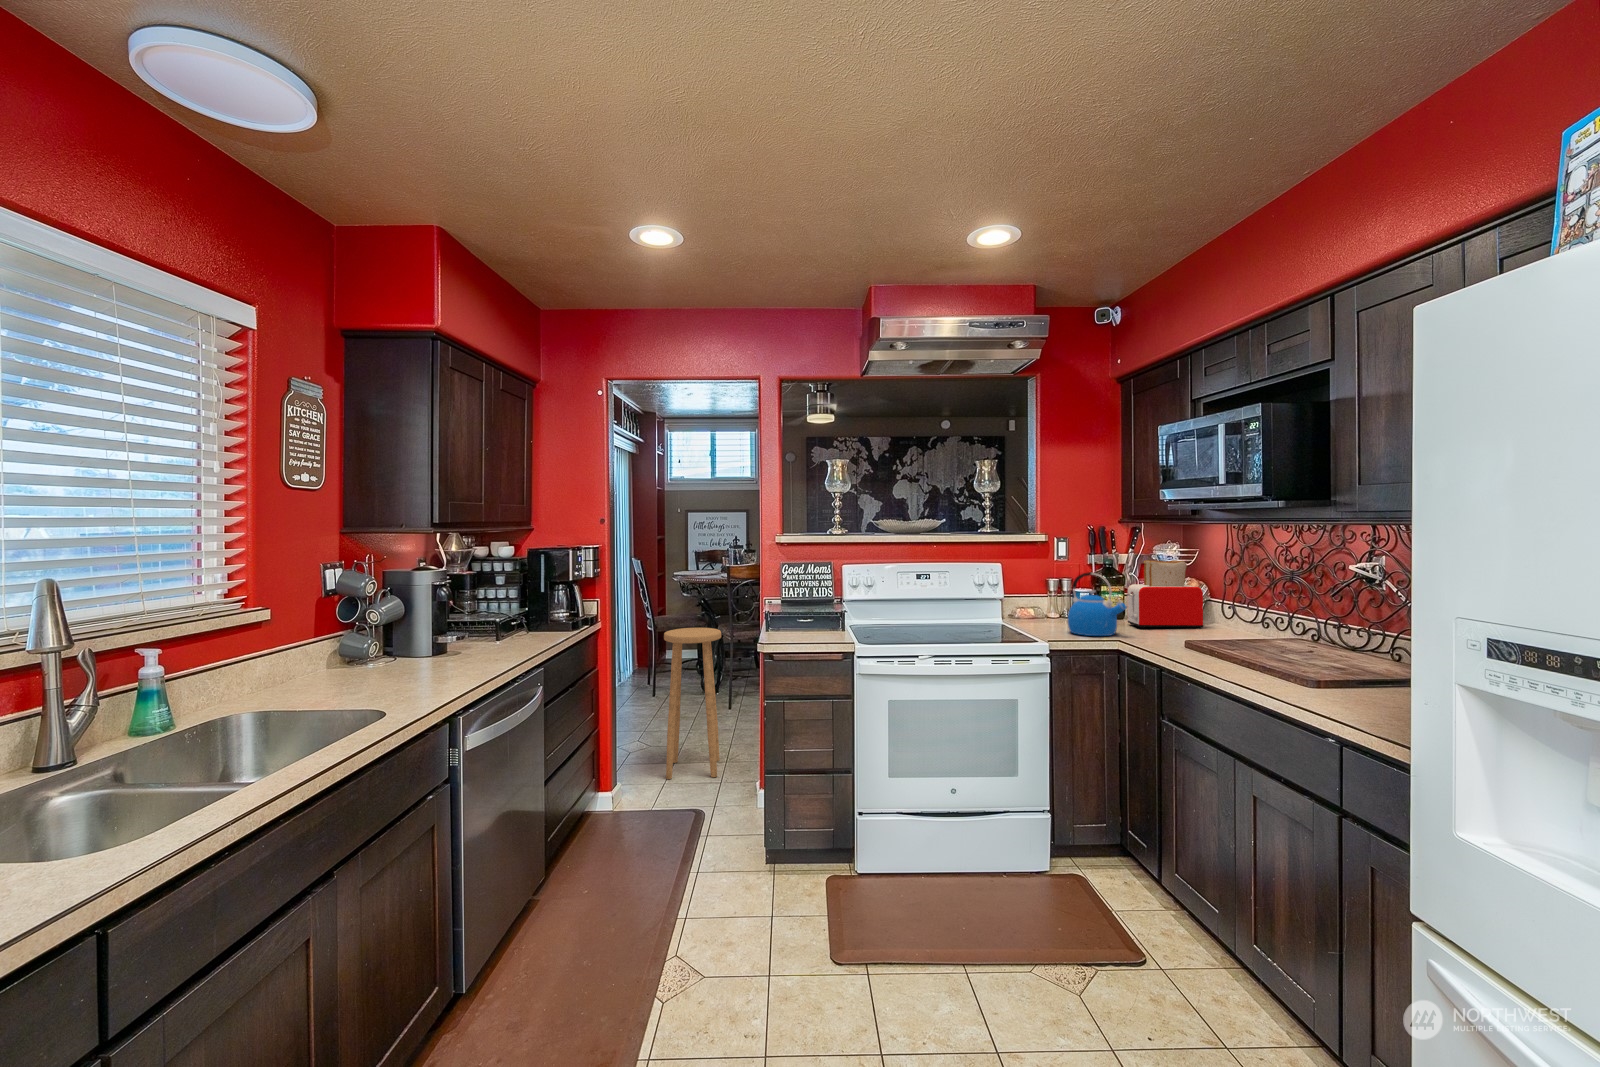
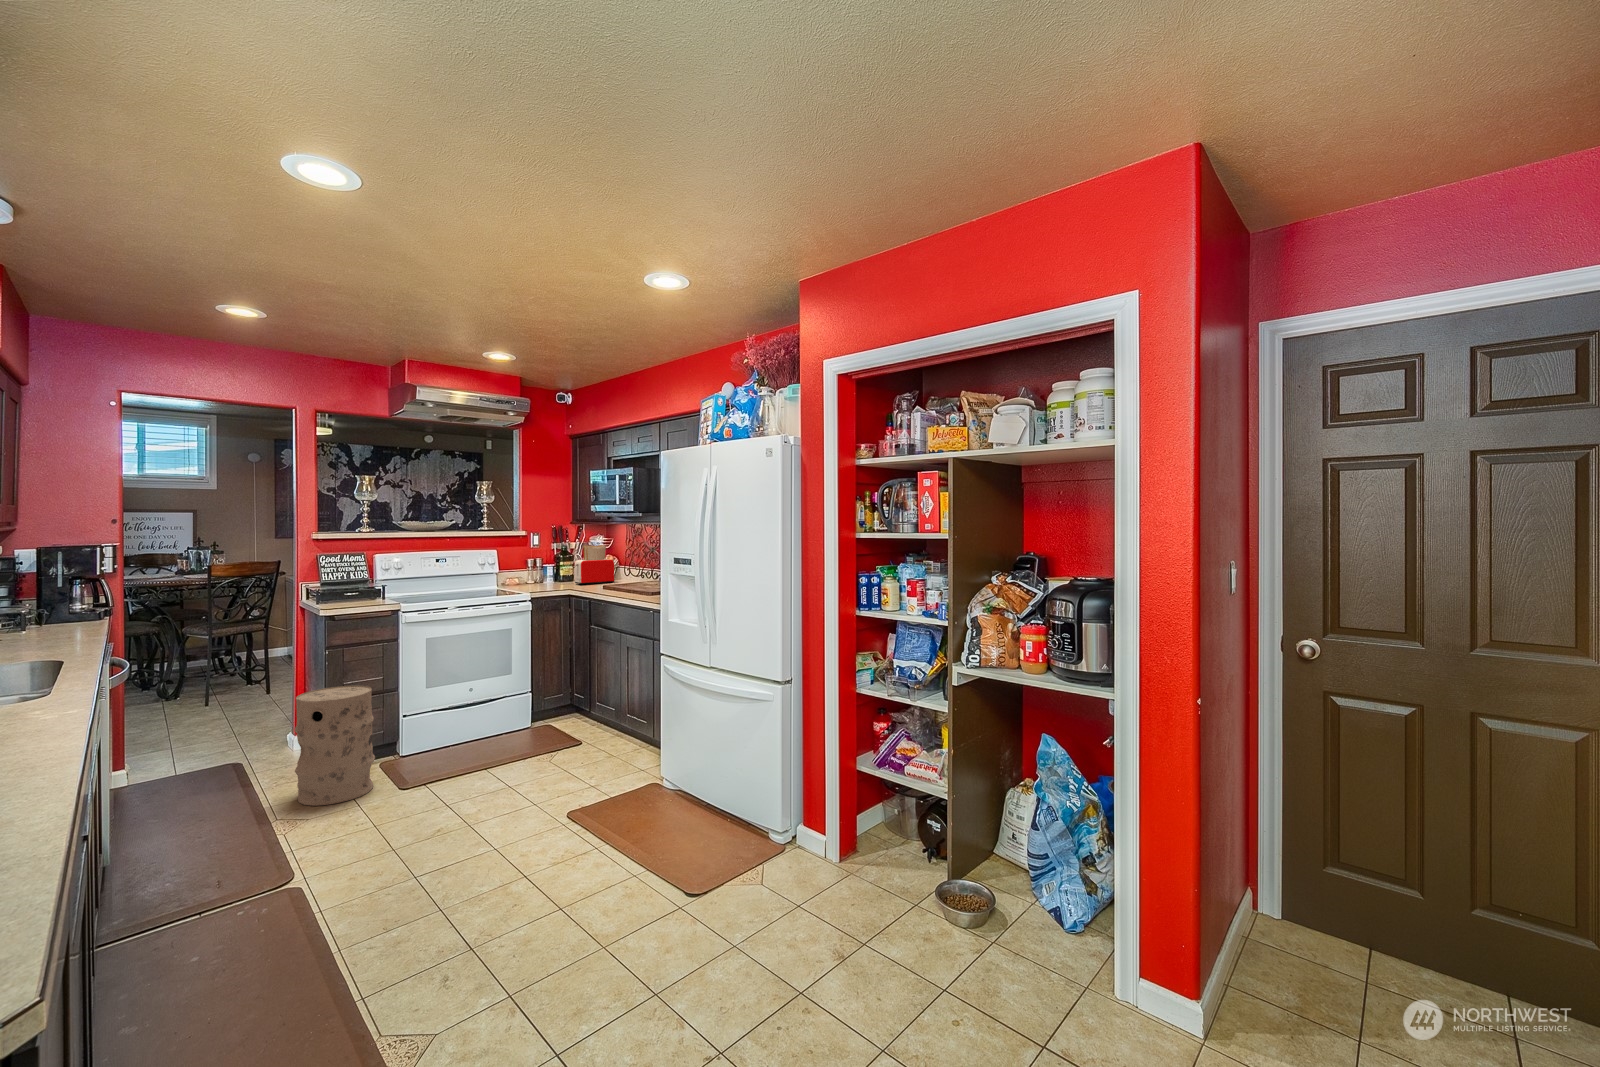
kettle: present [1068,572,1126,636] -> none [541,553,574,590]
stool: present [664,628,721,779] -> none [167,618,237,757]
trash can: none [693,762,792,960] -> present [295,686,375,806]

